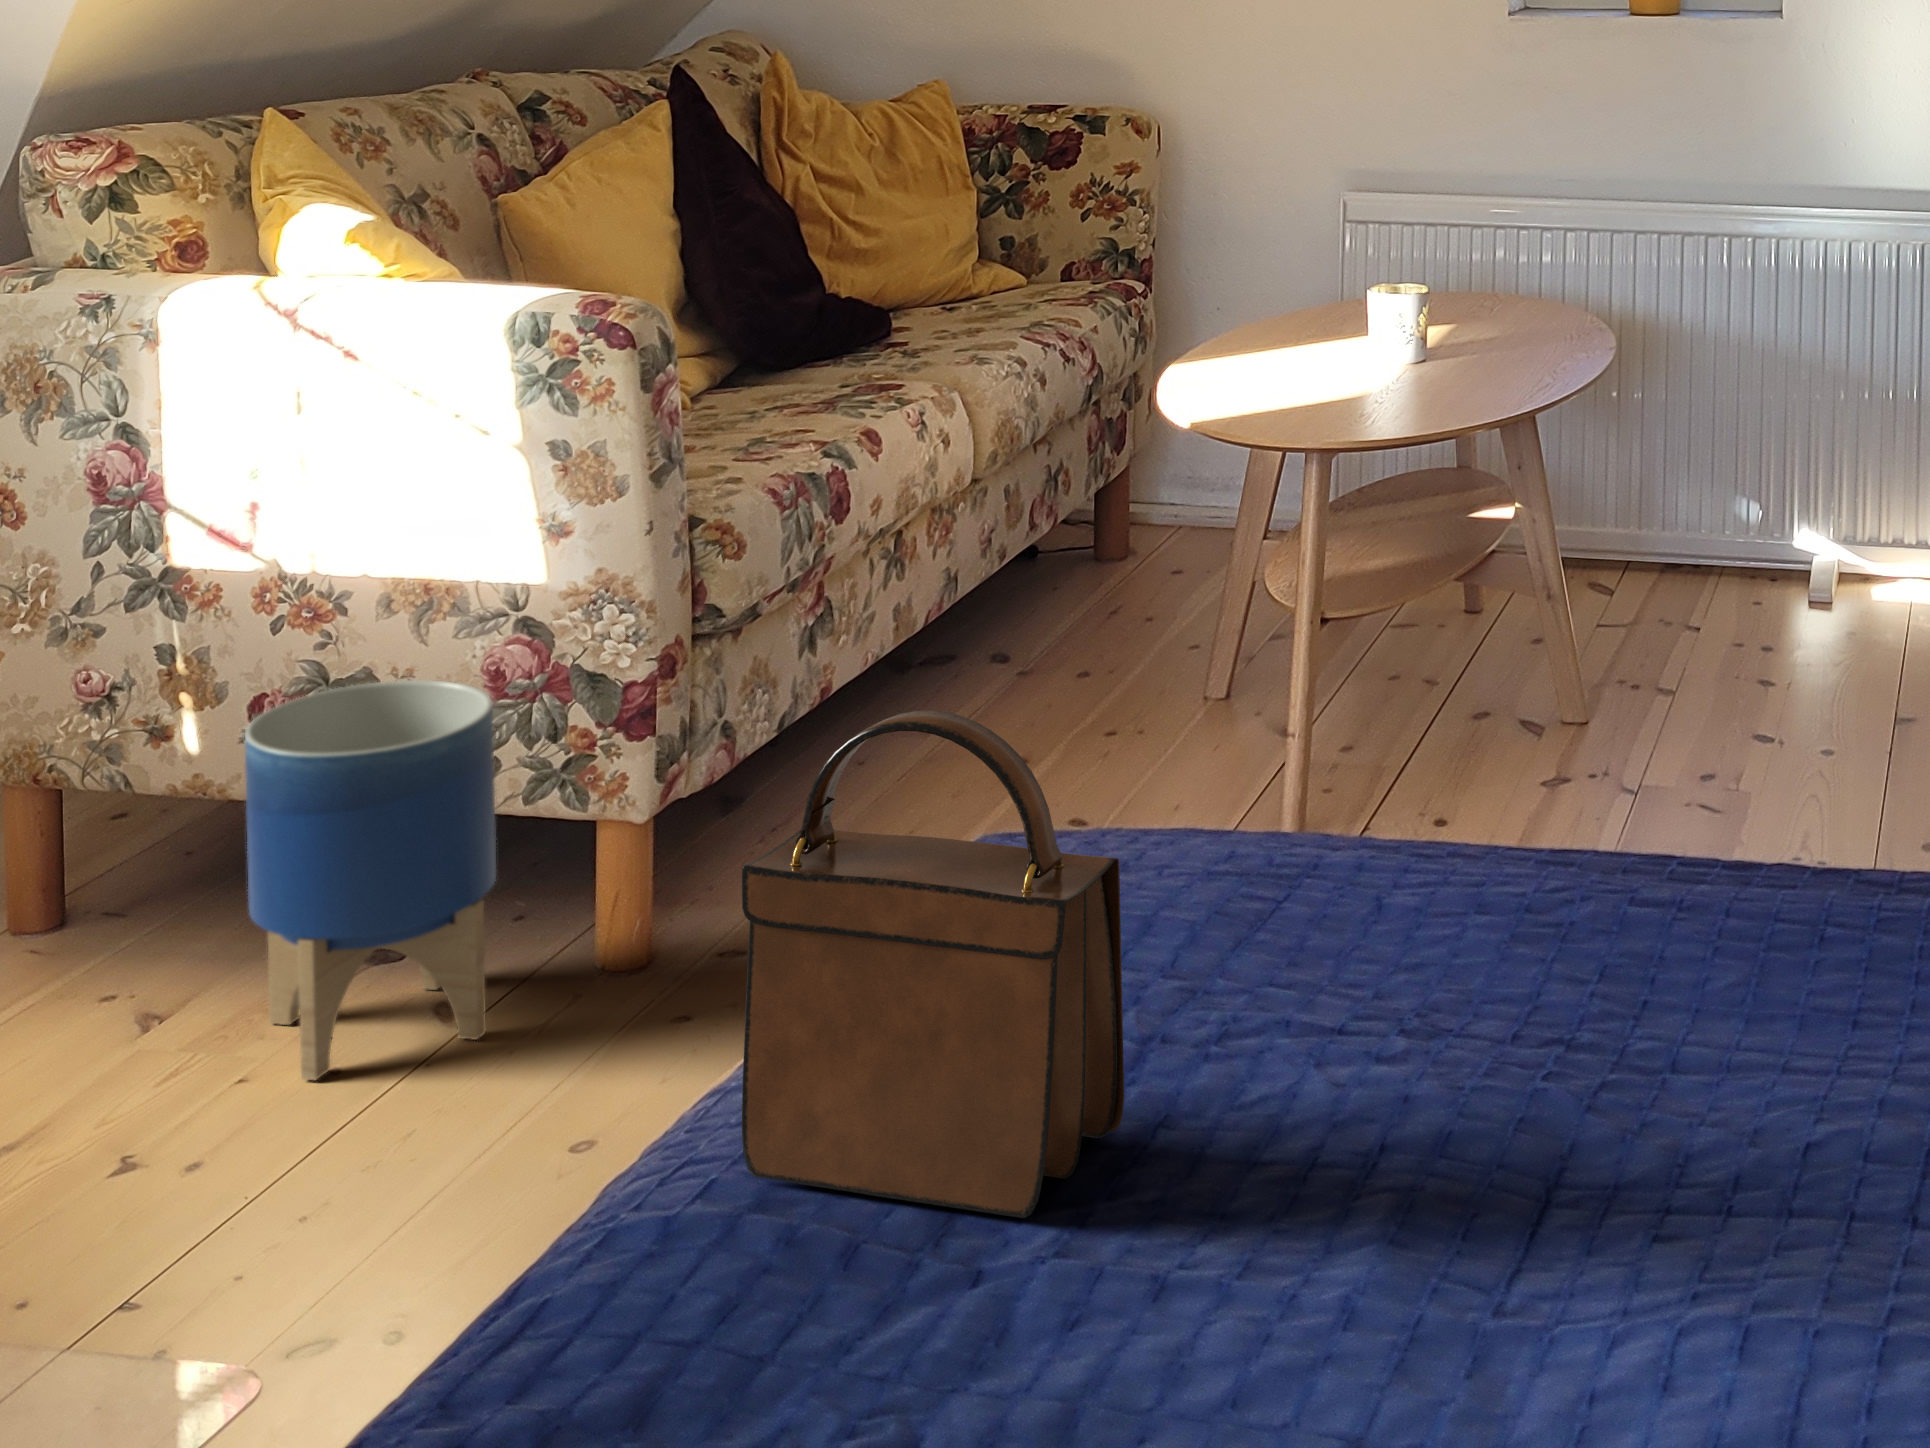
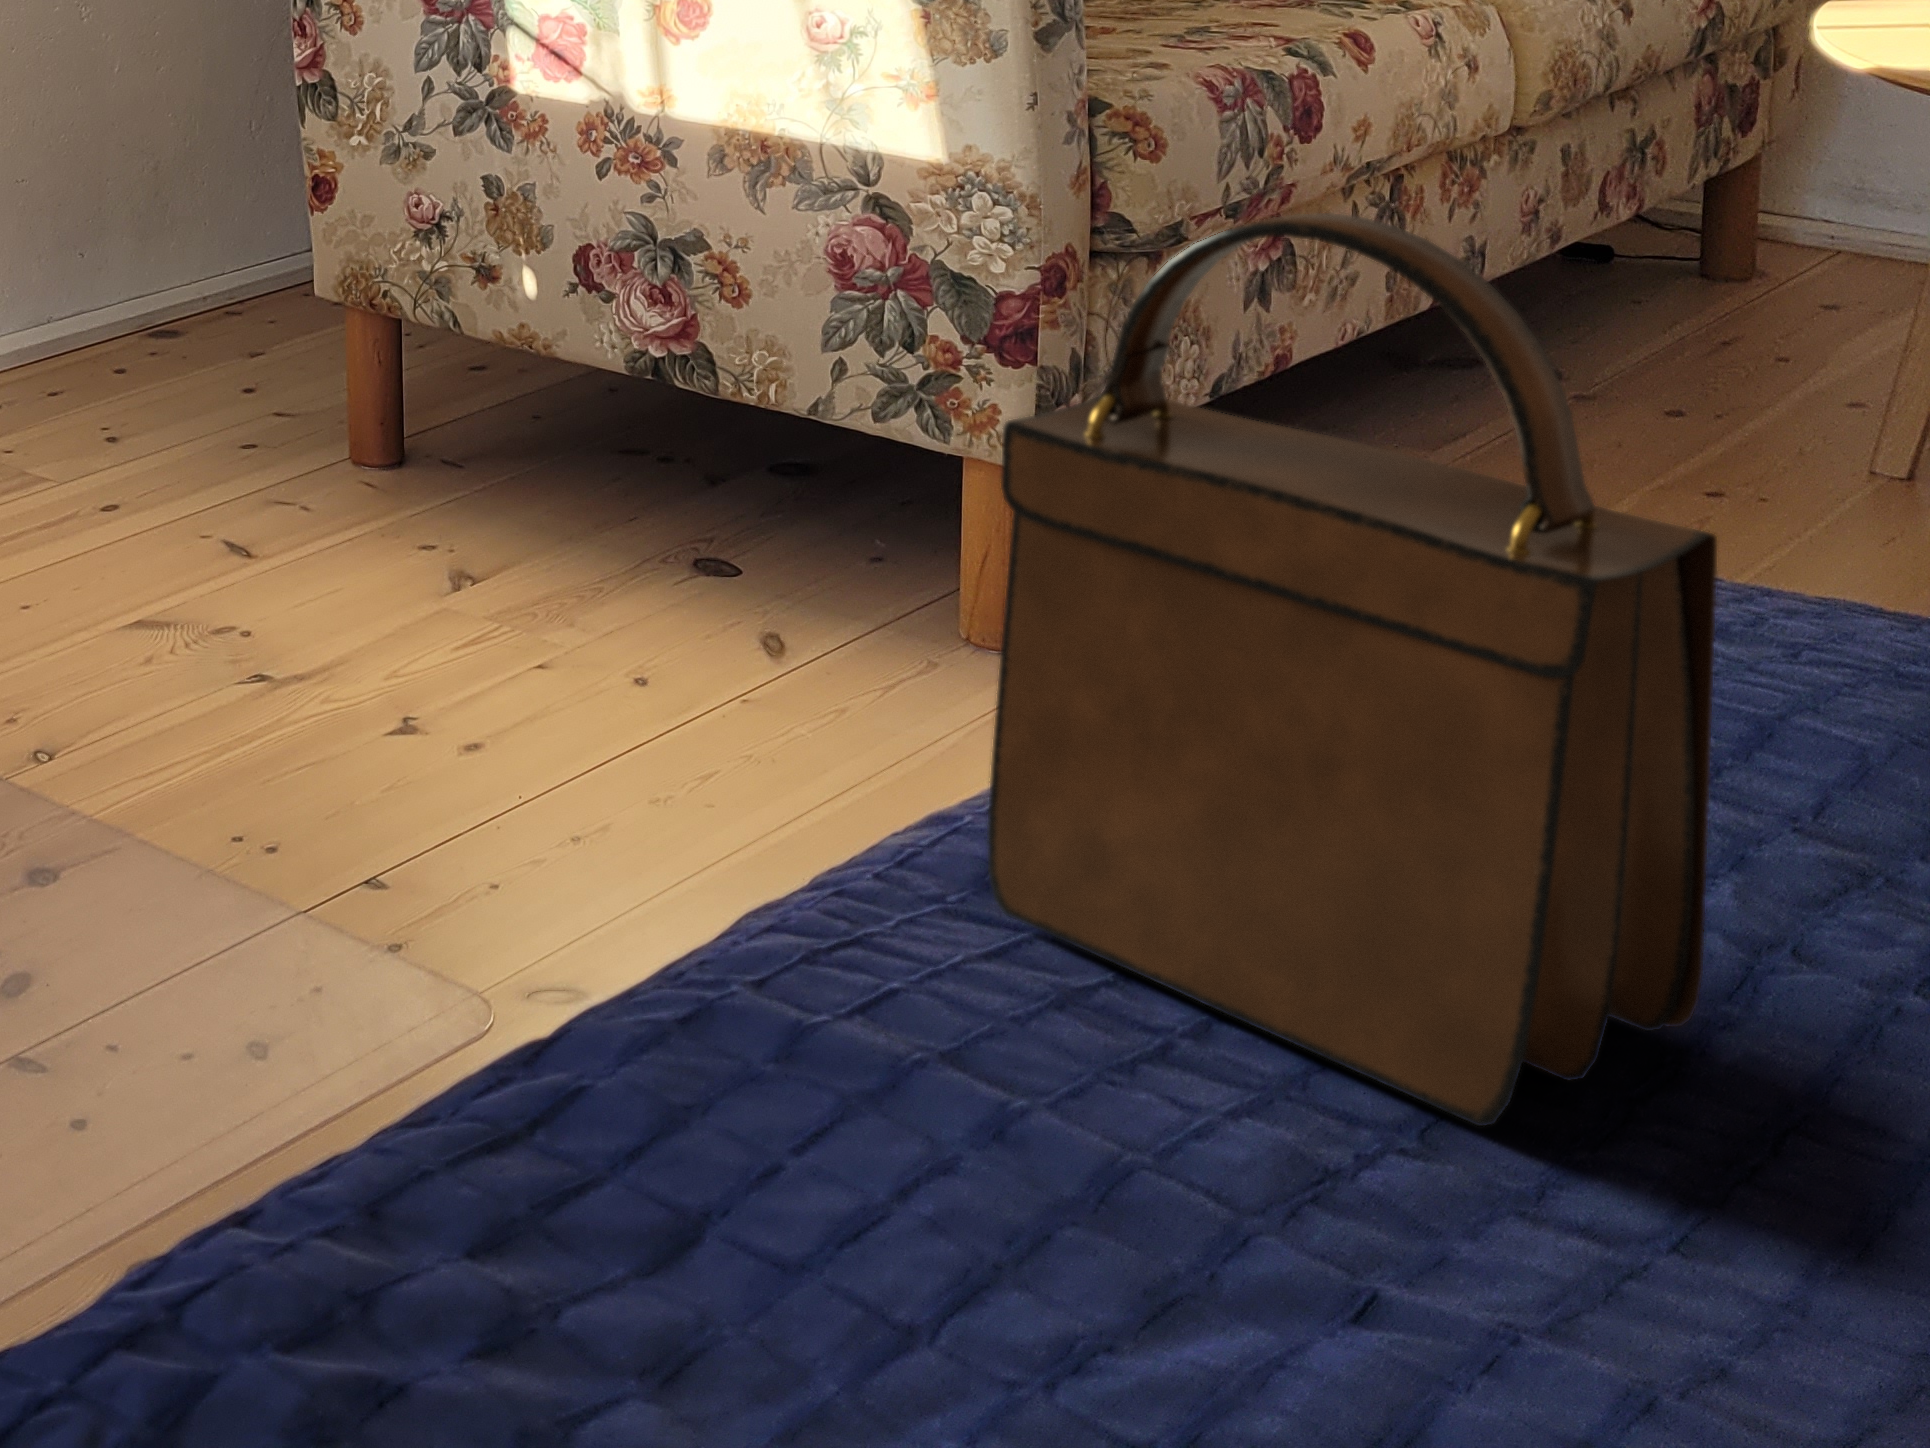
planter: present [245,680,496,1080] -> none [550,246,831,683]

